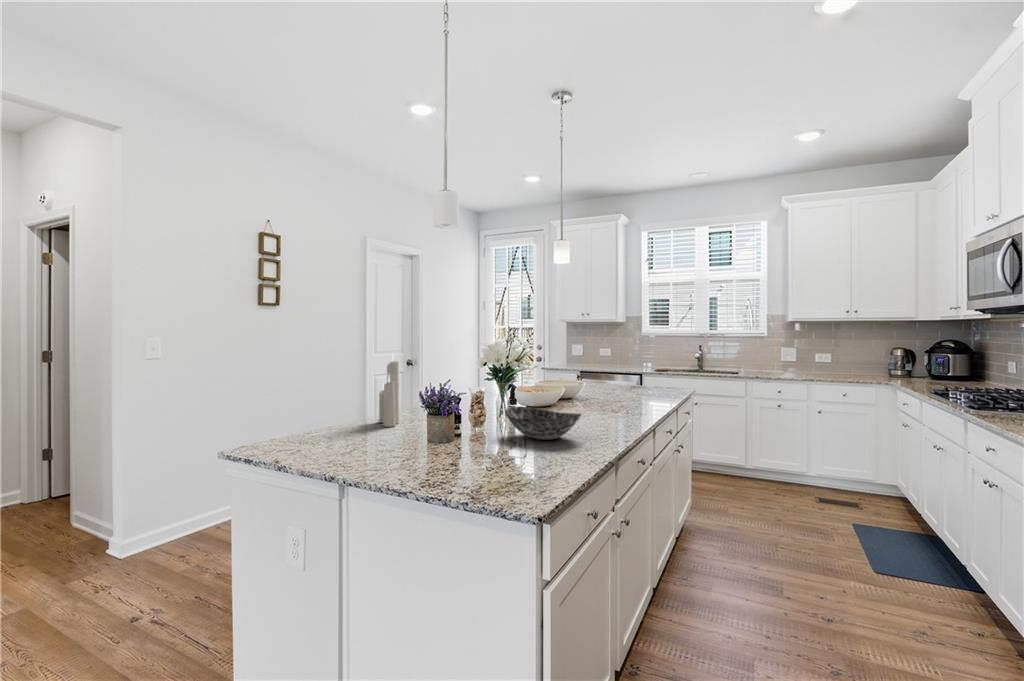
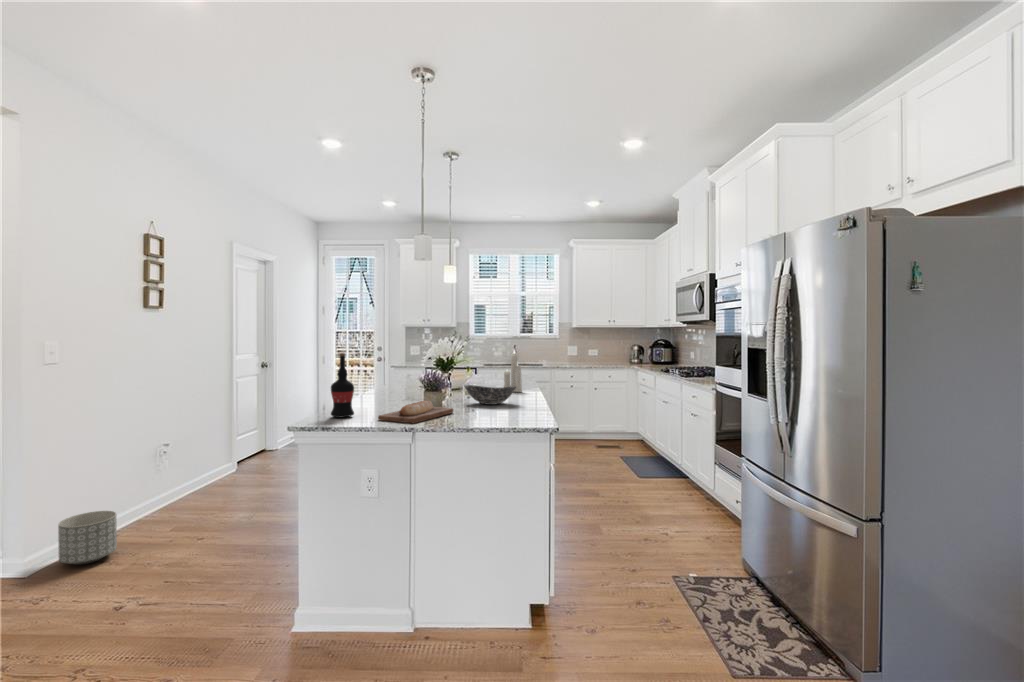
candle: present [378,357,400,427] -> present [504,353,522,392]
wine bottle: none [287,358,320,446] -> present [331,353,354,417]
bread loaf: none [325,430,451,468] -> present [378,400,453,423]
planter: none [147,507,200,560] -> present [58,511,117,565]

